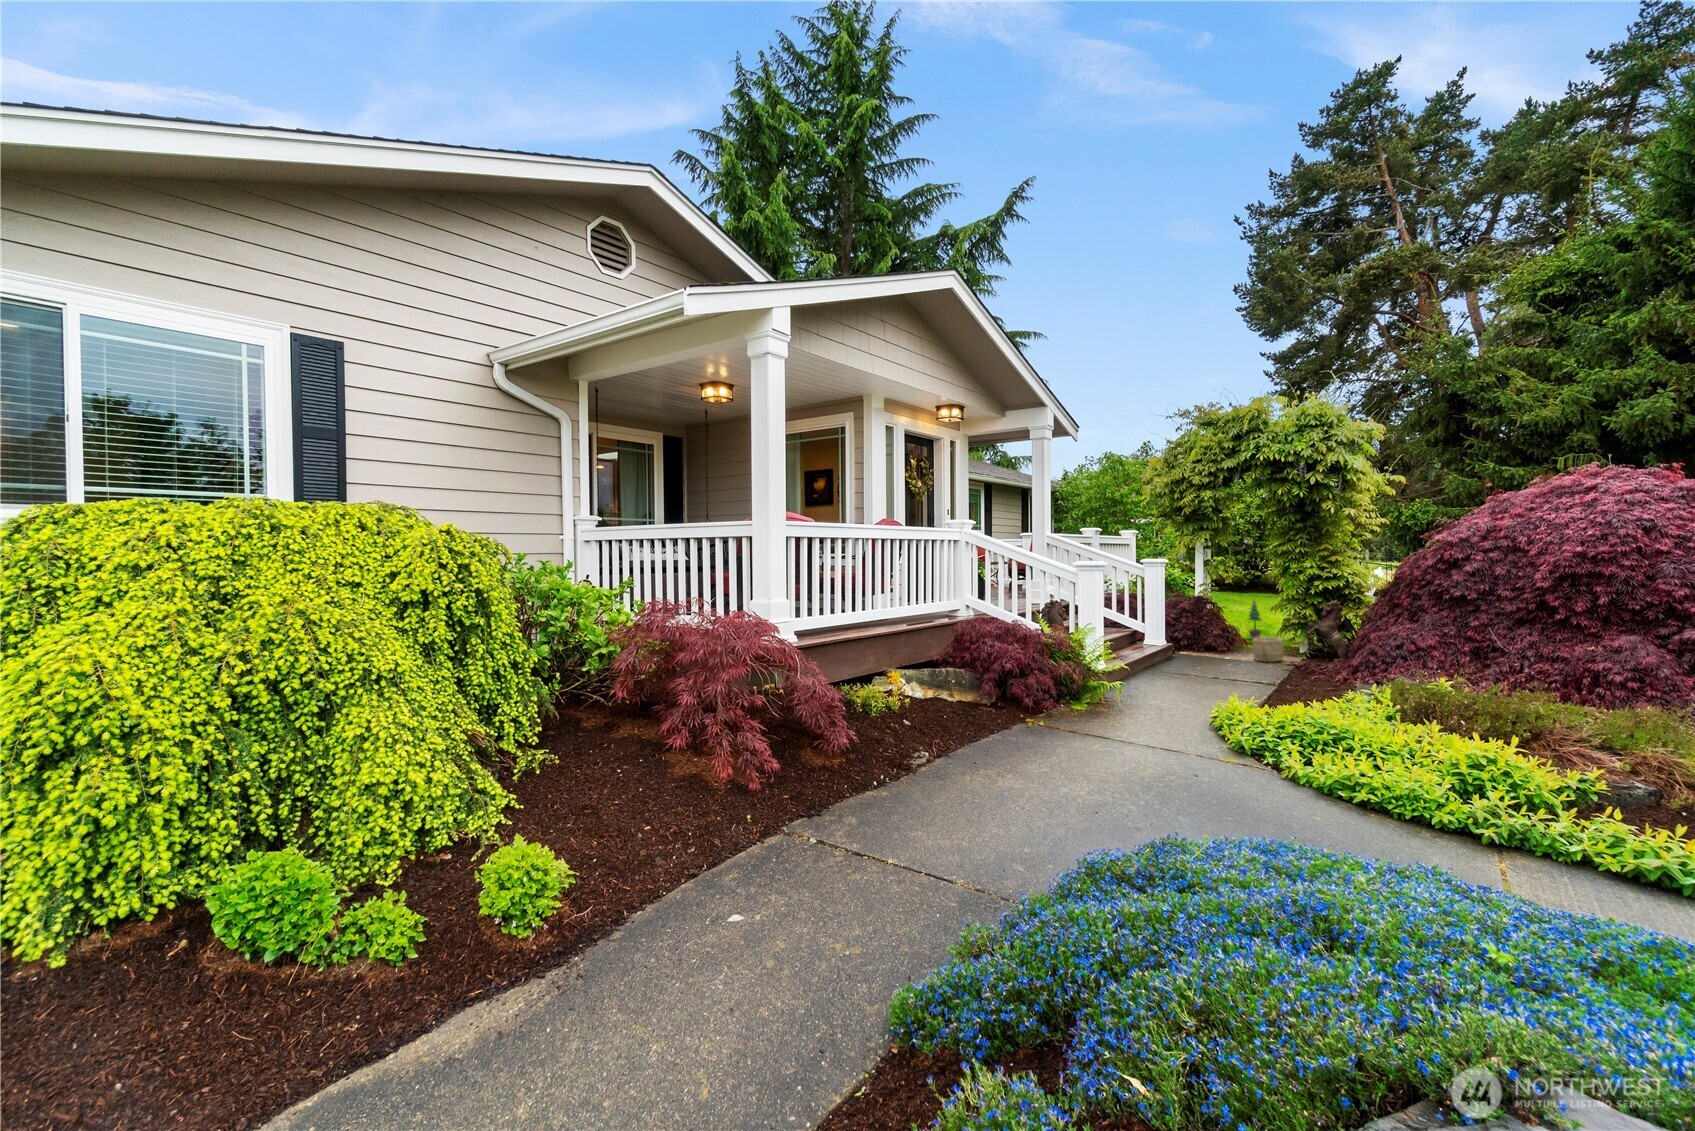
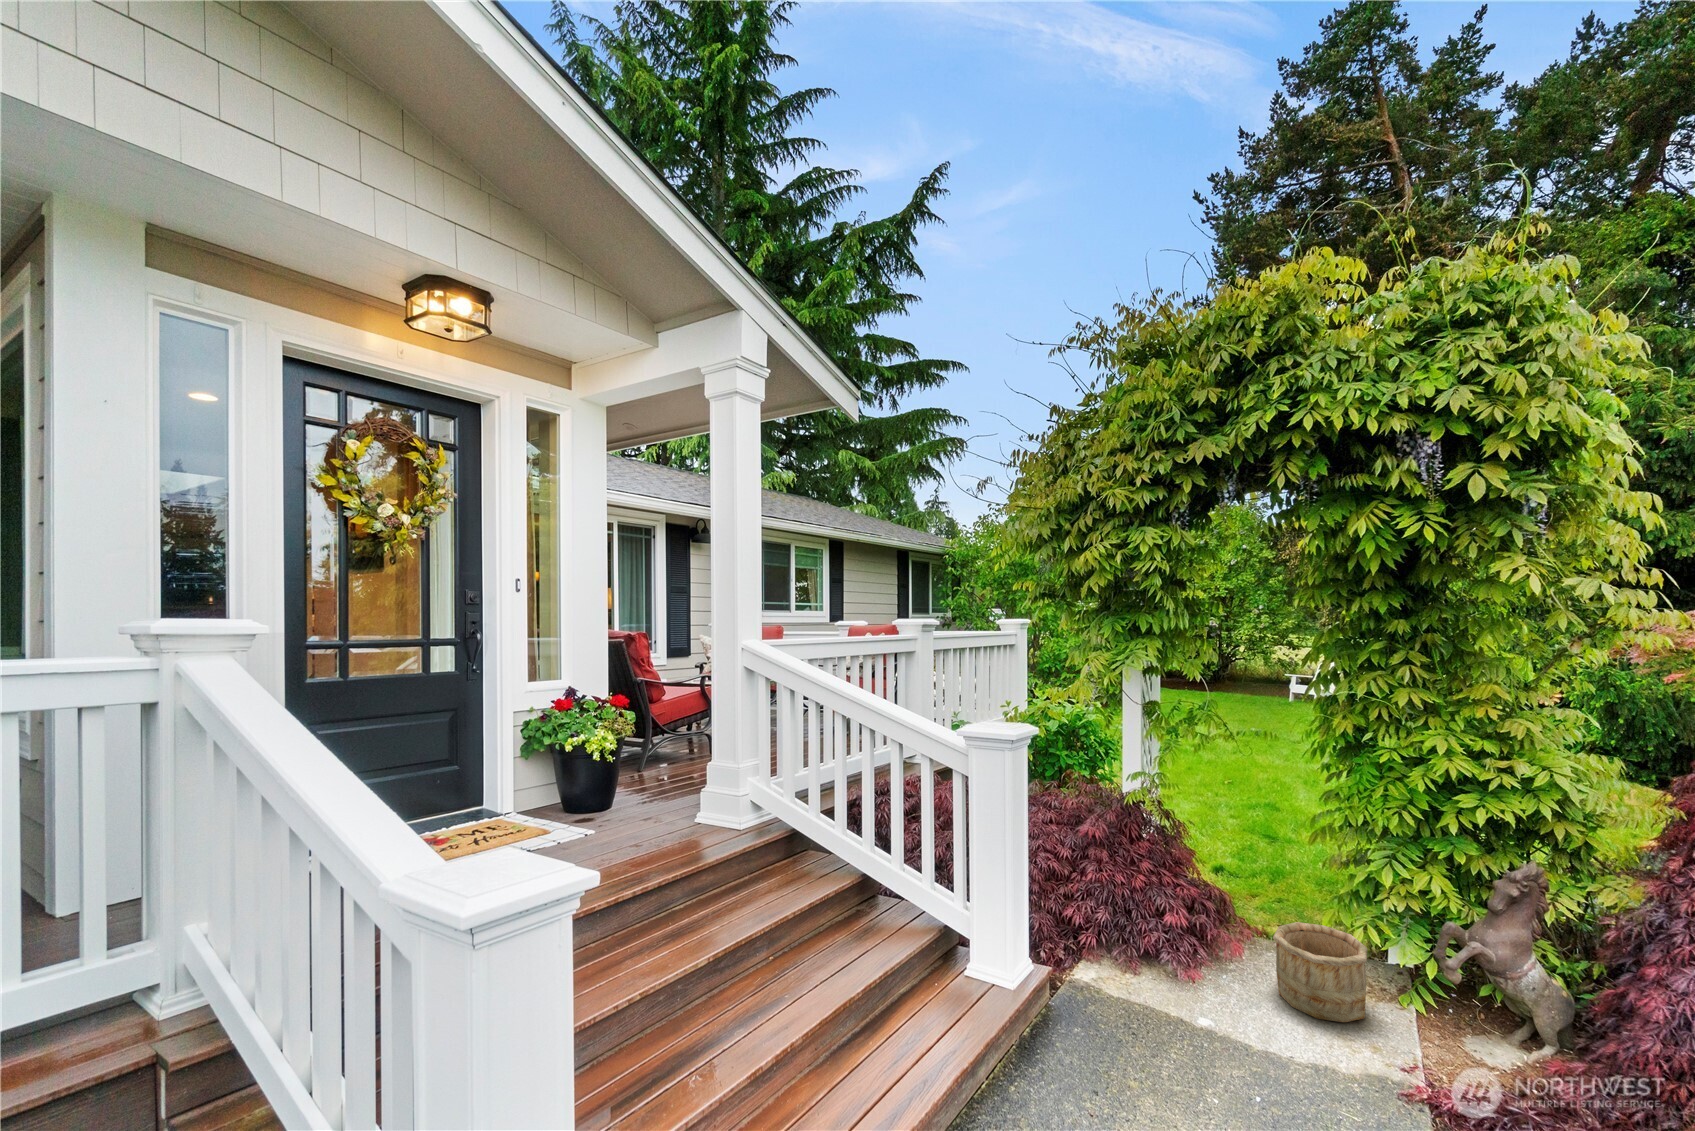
potted tree: present [1249,600,1262,639] -> none [1231,760,1267,850]

